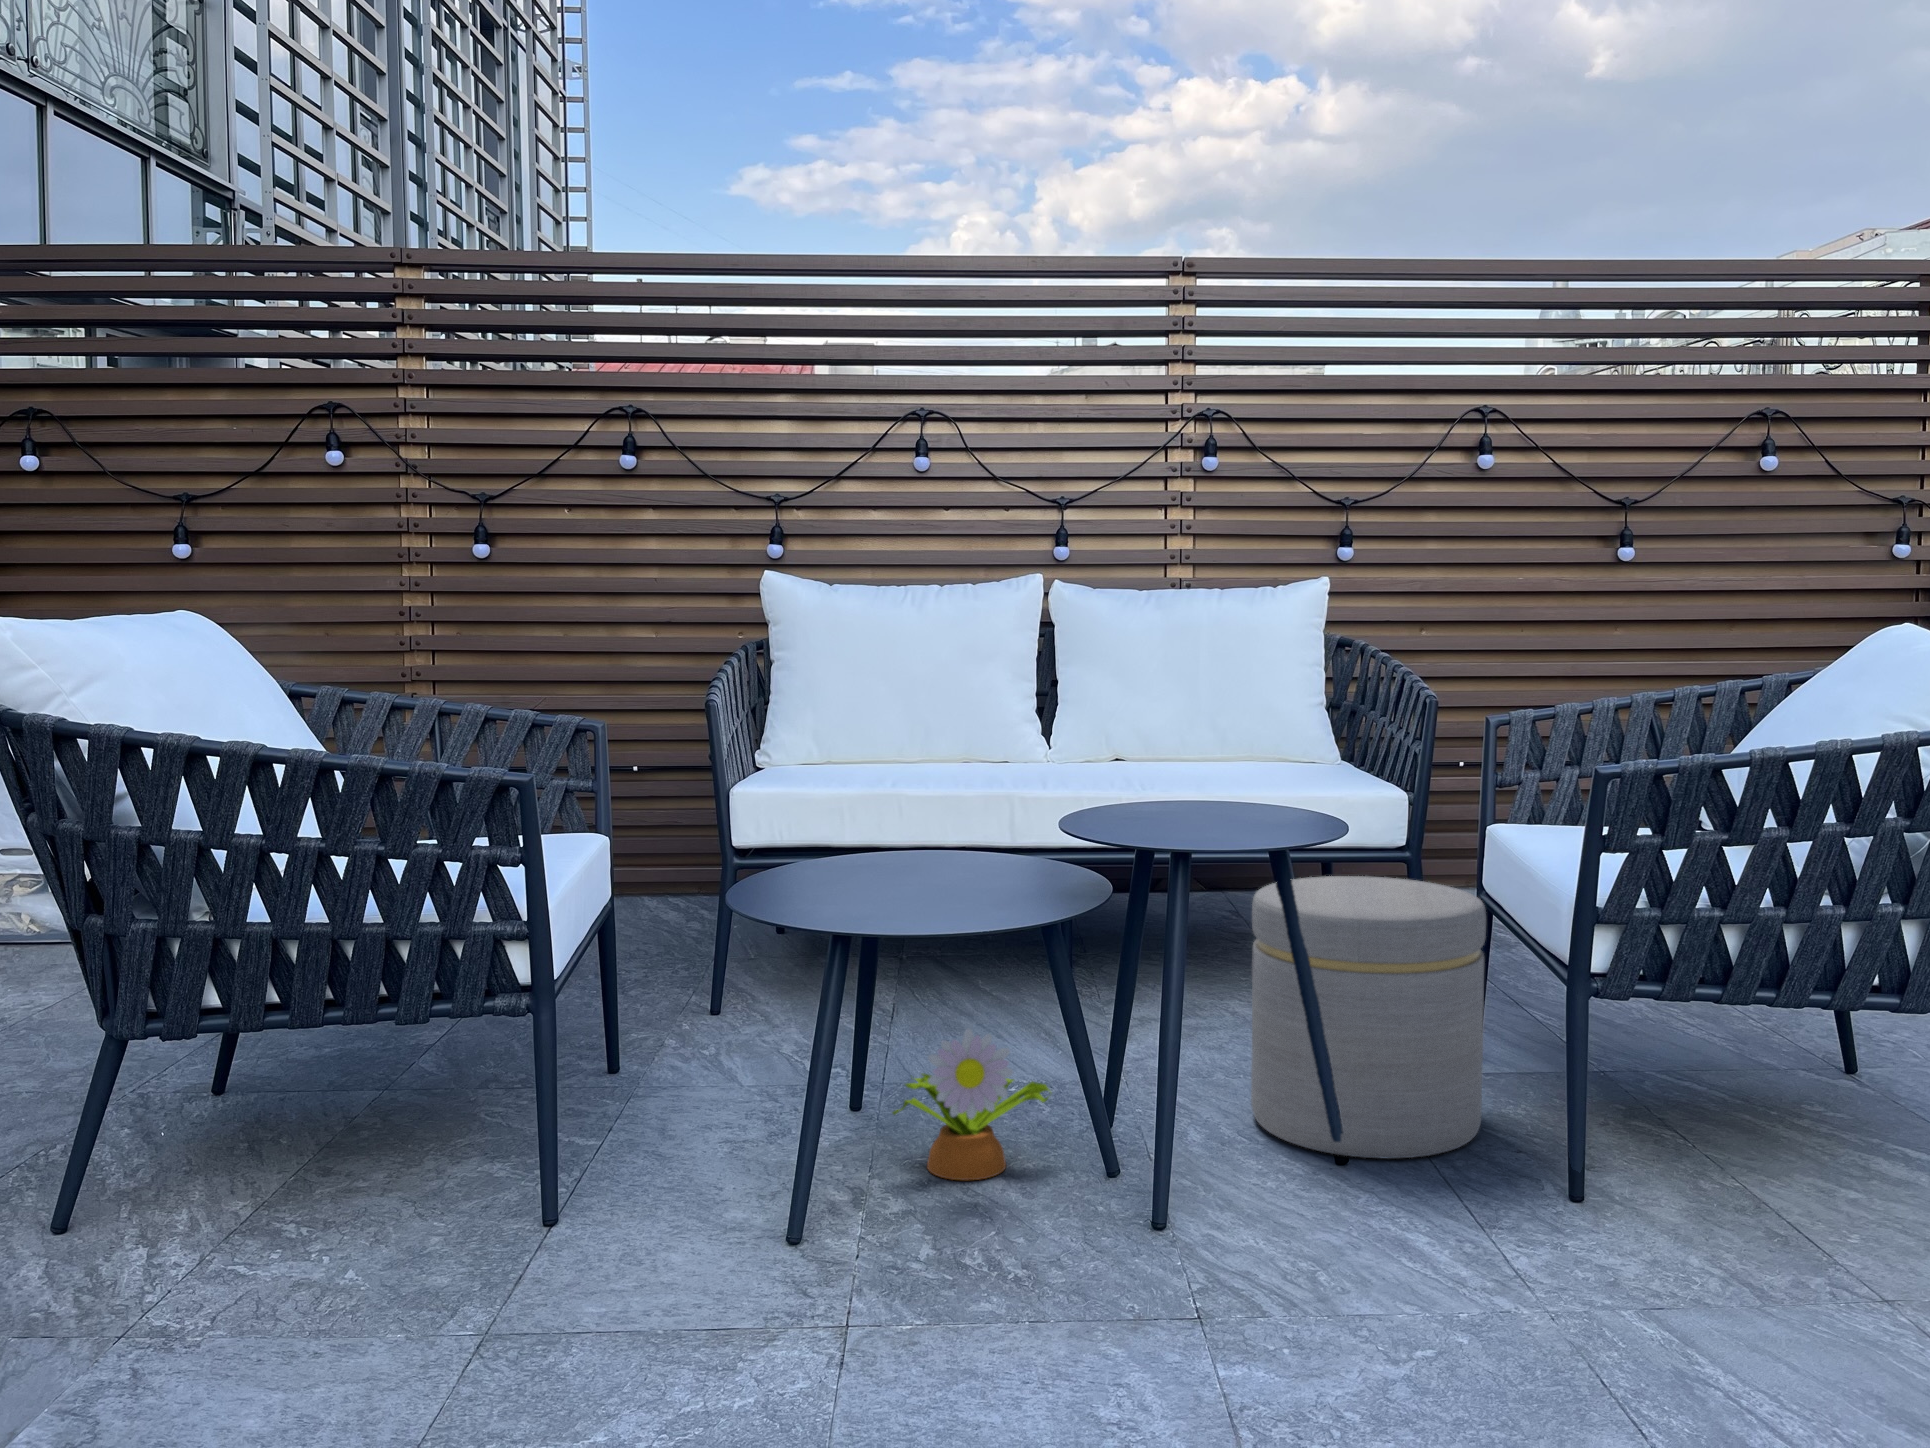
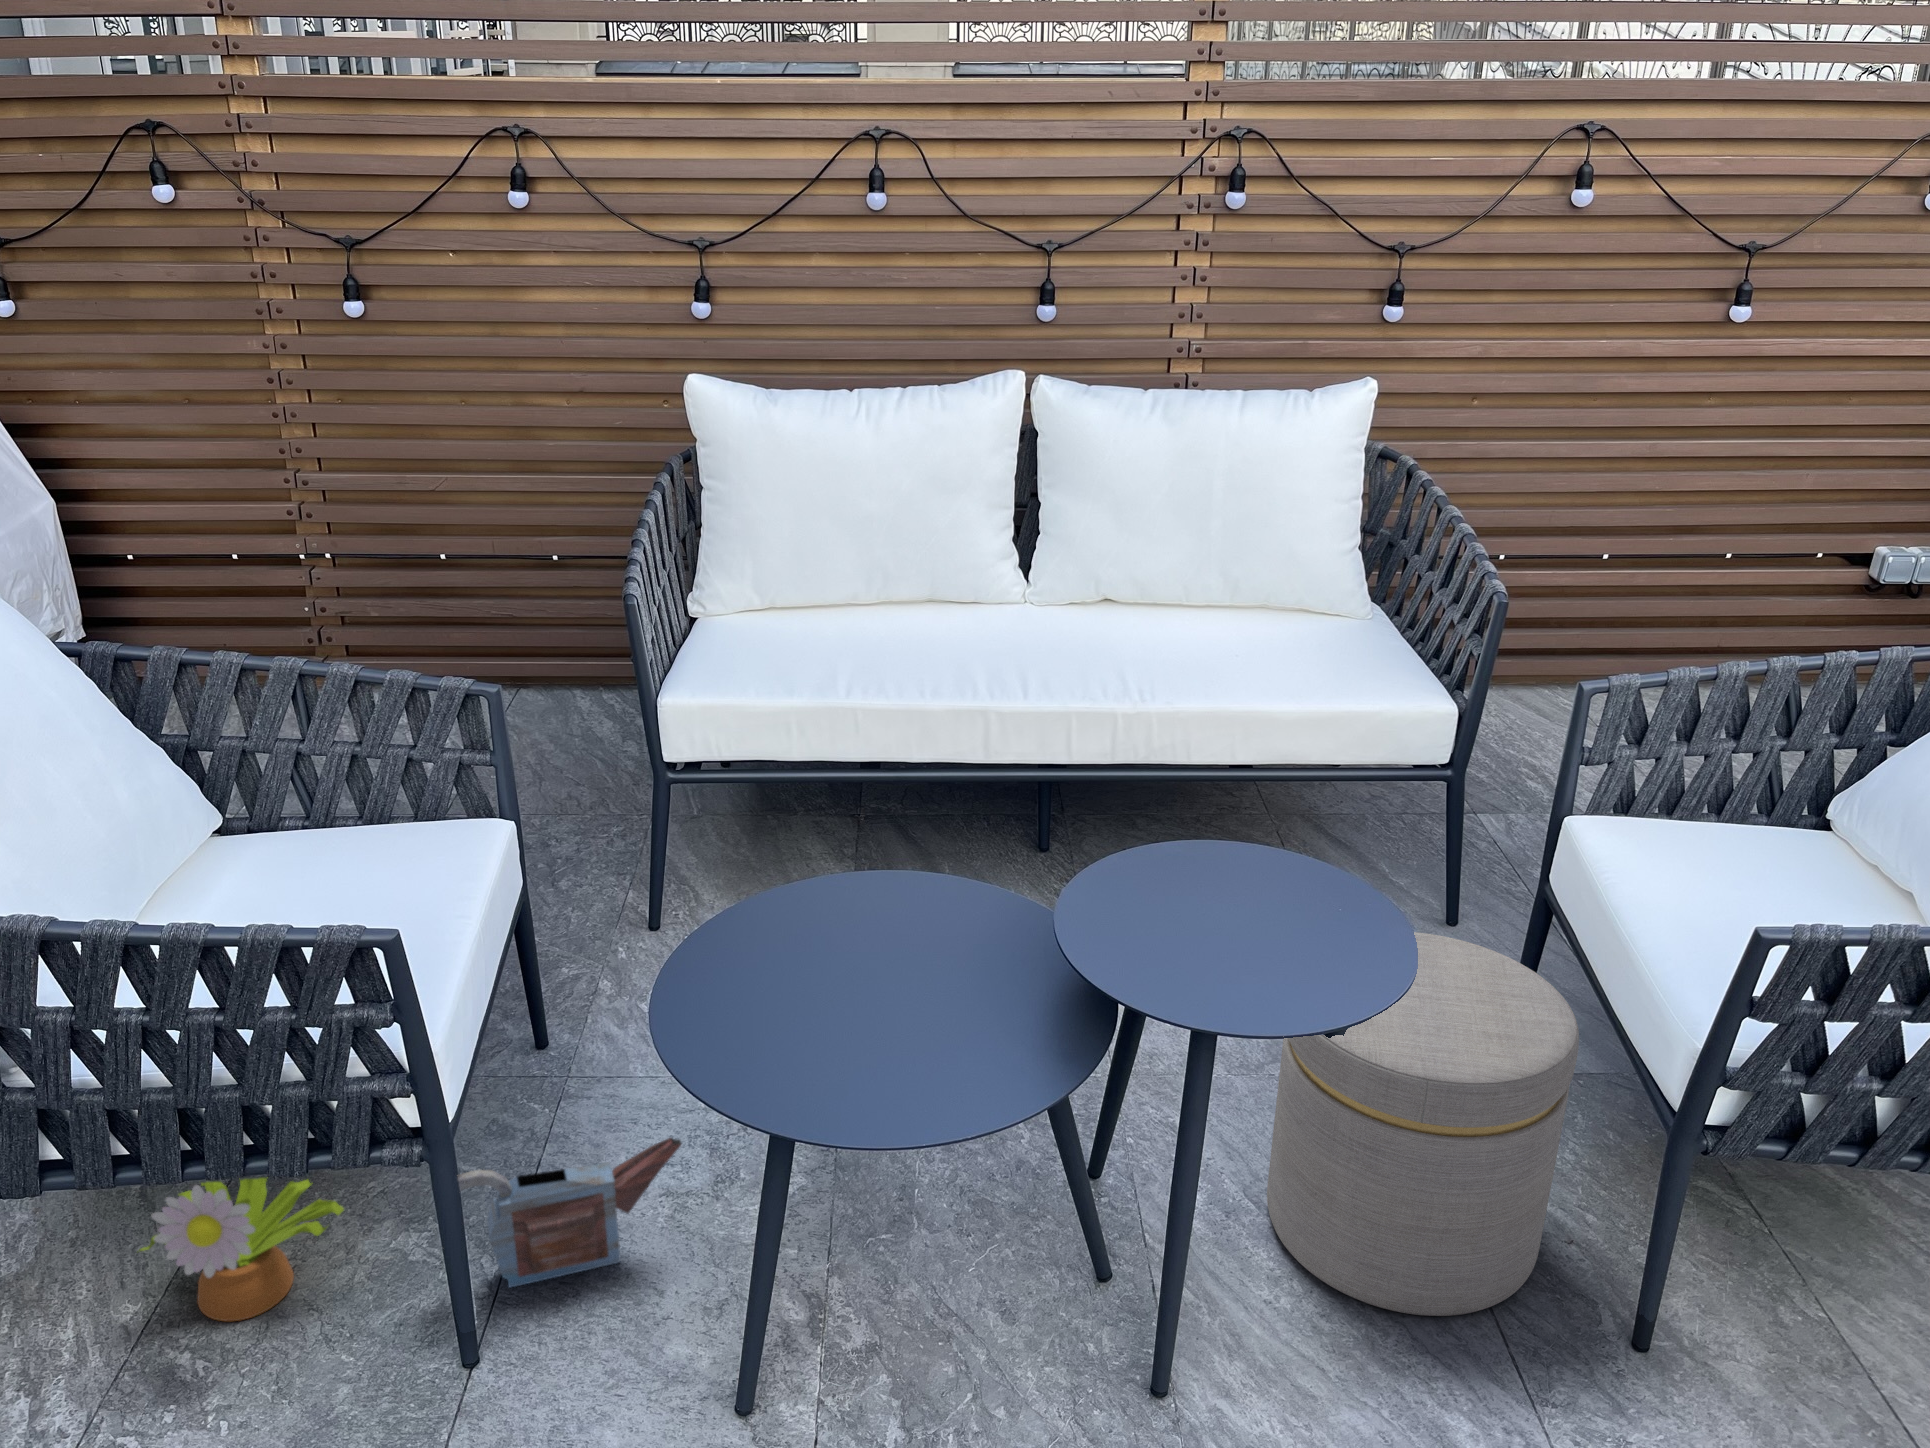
decorative plant: present [893,1029,1050,1180] -> present [137,1178,344,1321]
watering can: none [535,1033,747,1163] -> present [457,1138,681,1287]

